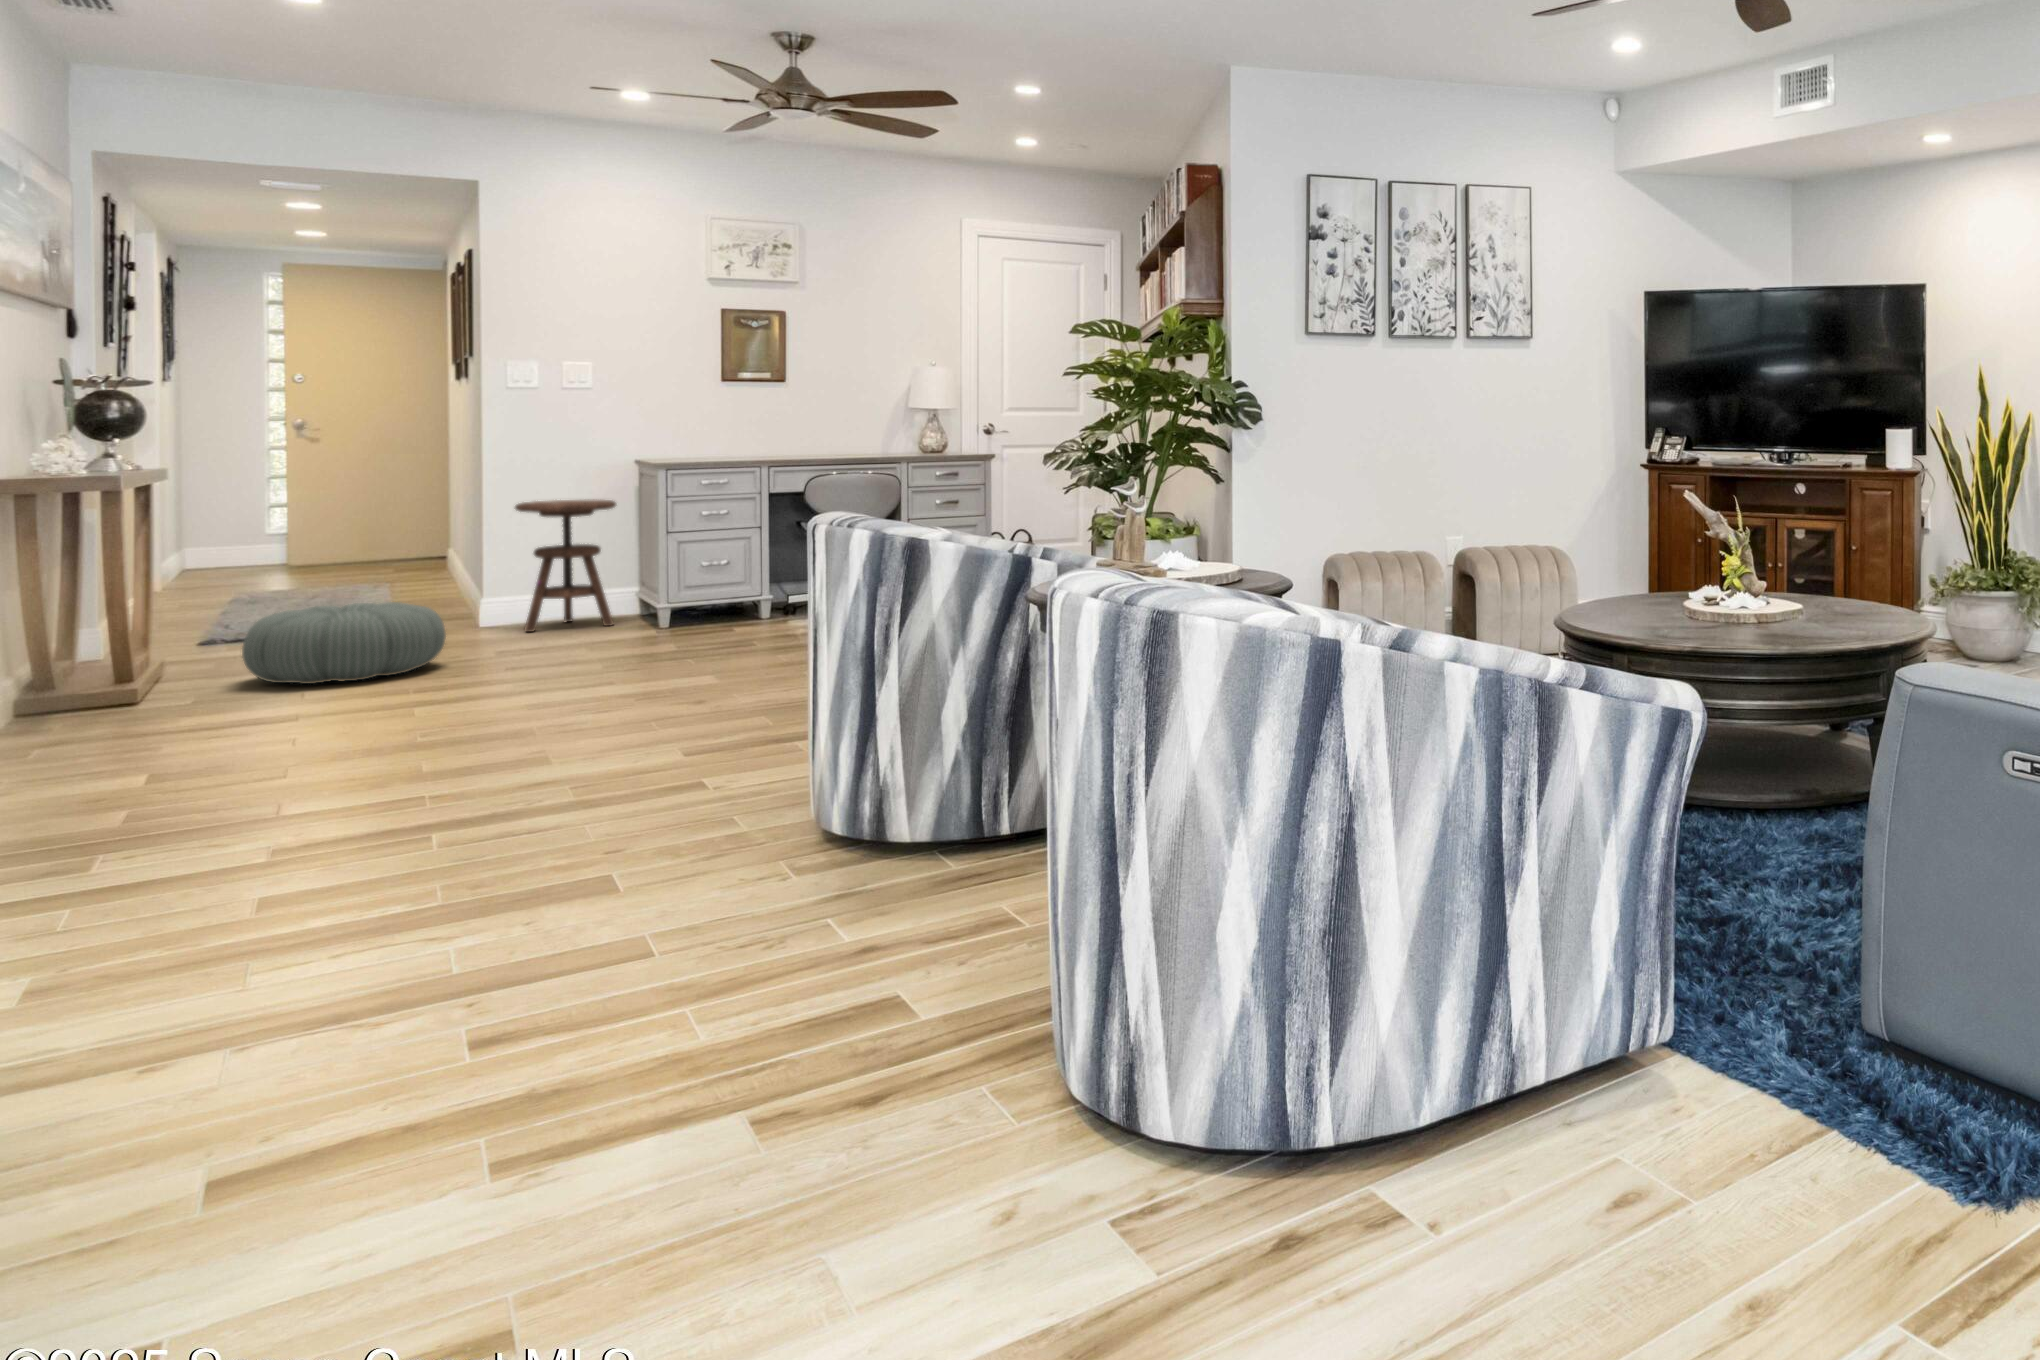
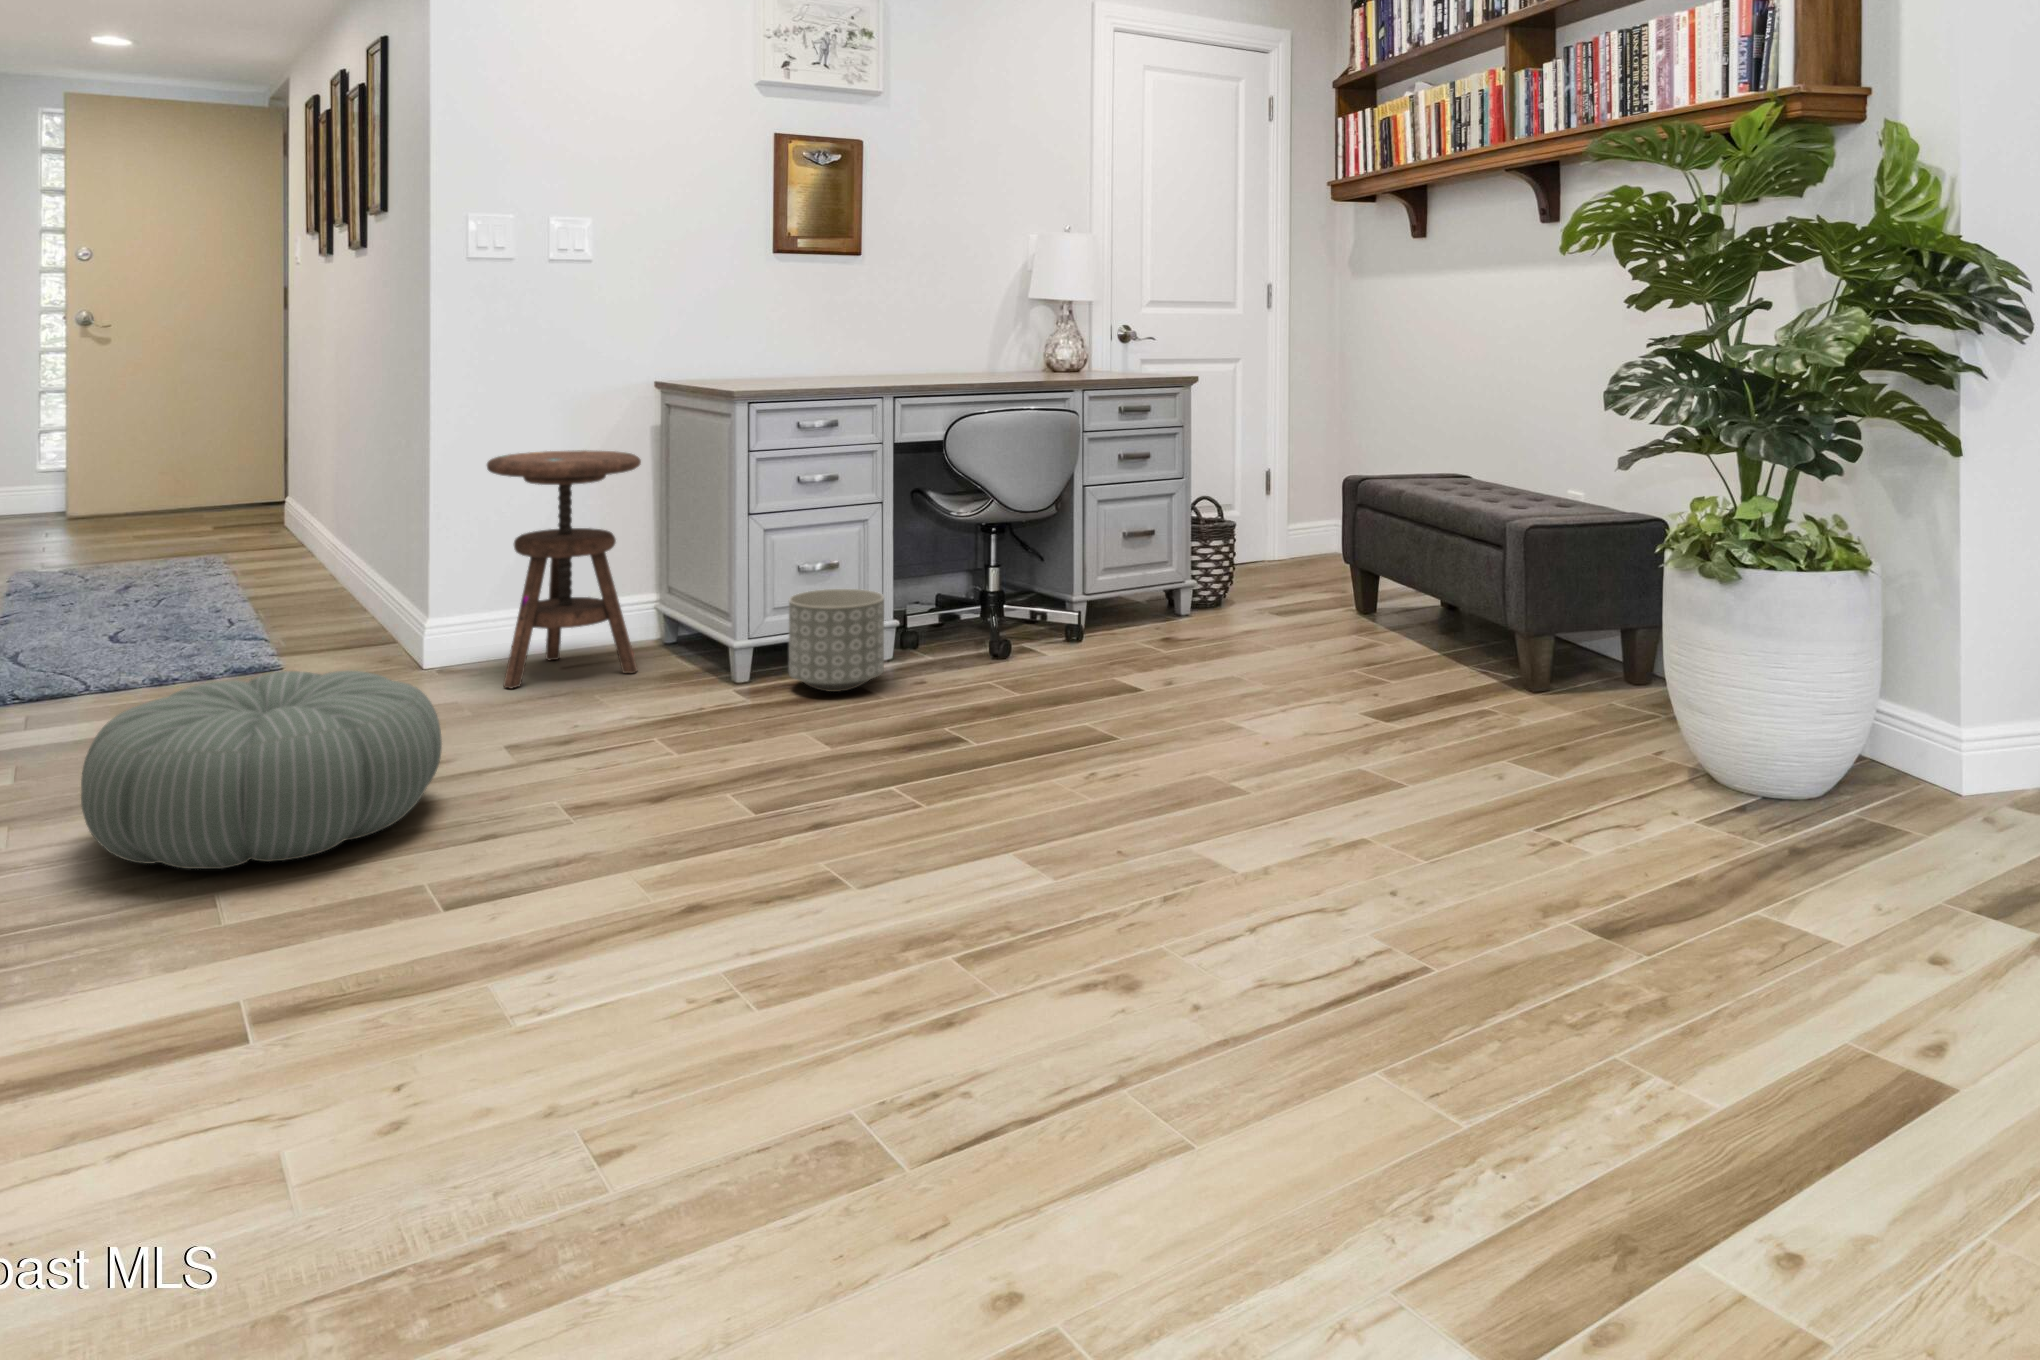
planter: none [691,575,753,630] -> present [789,589,884,692]

